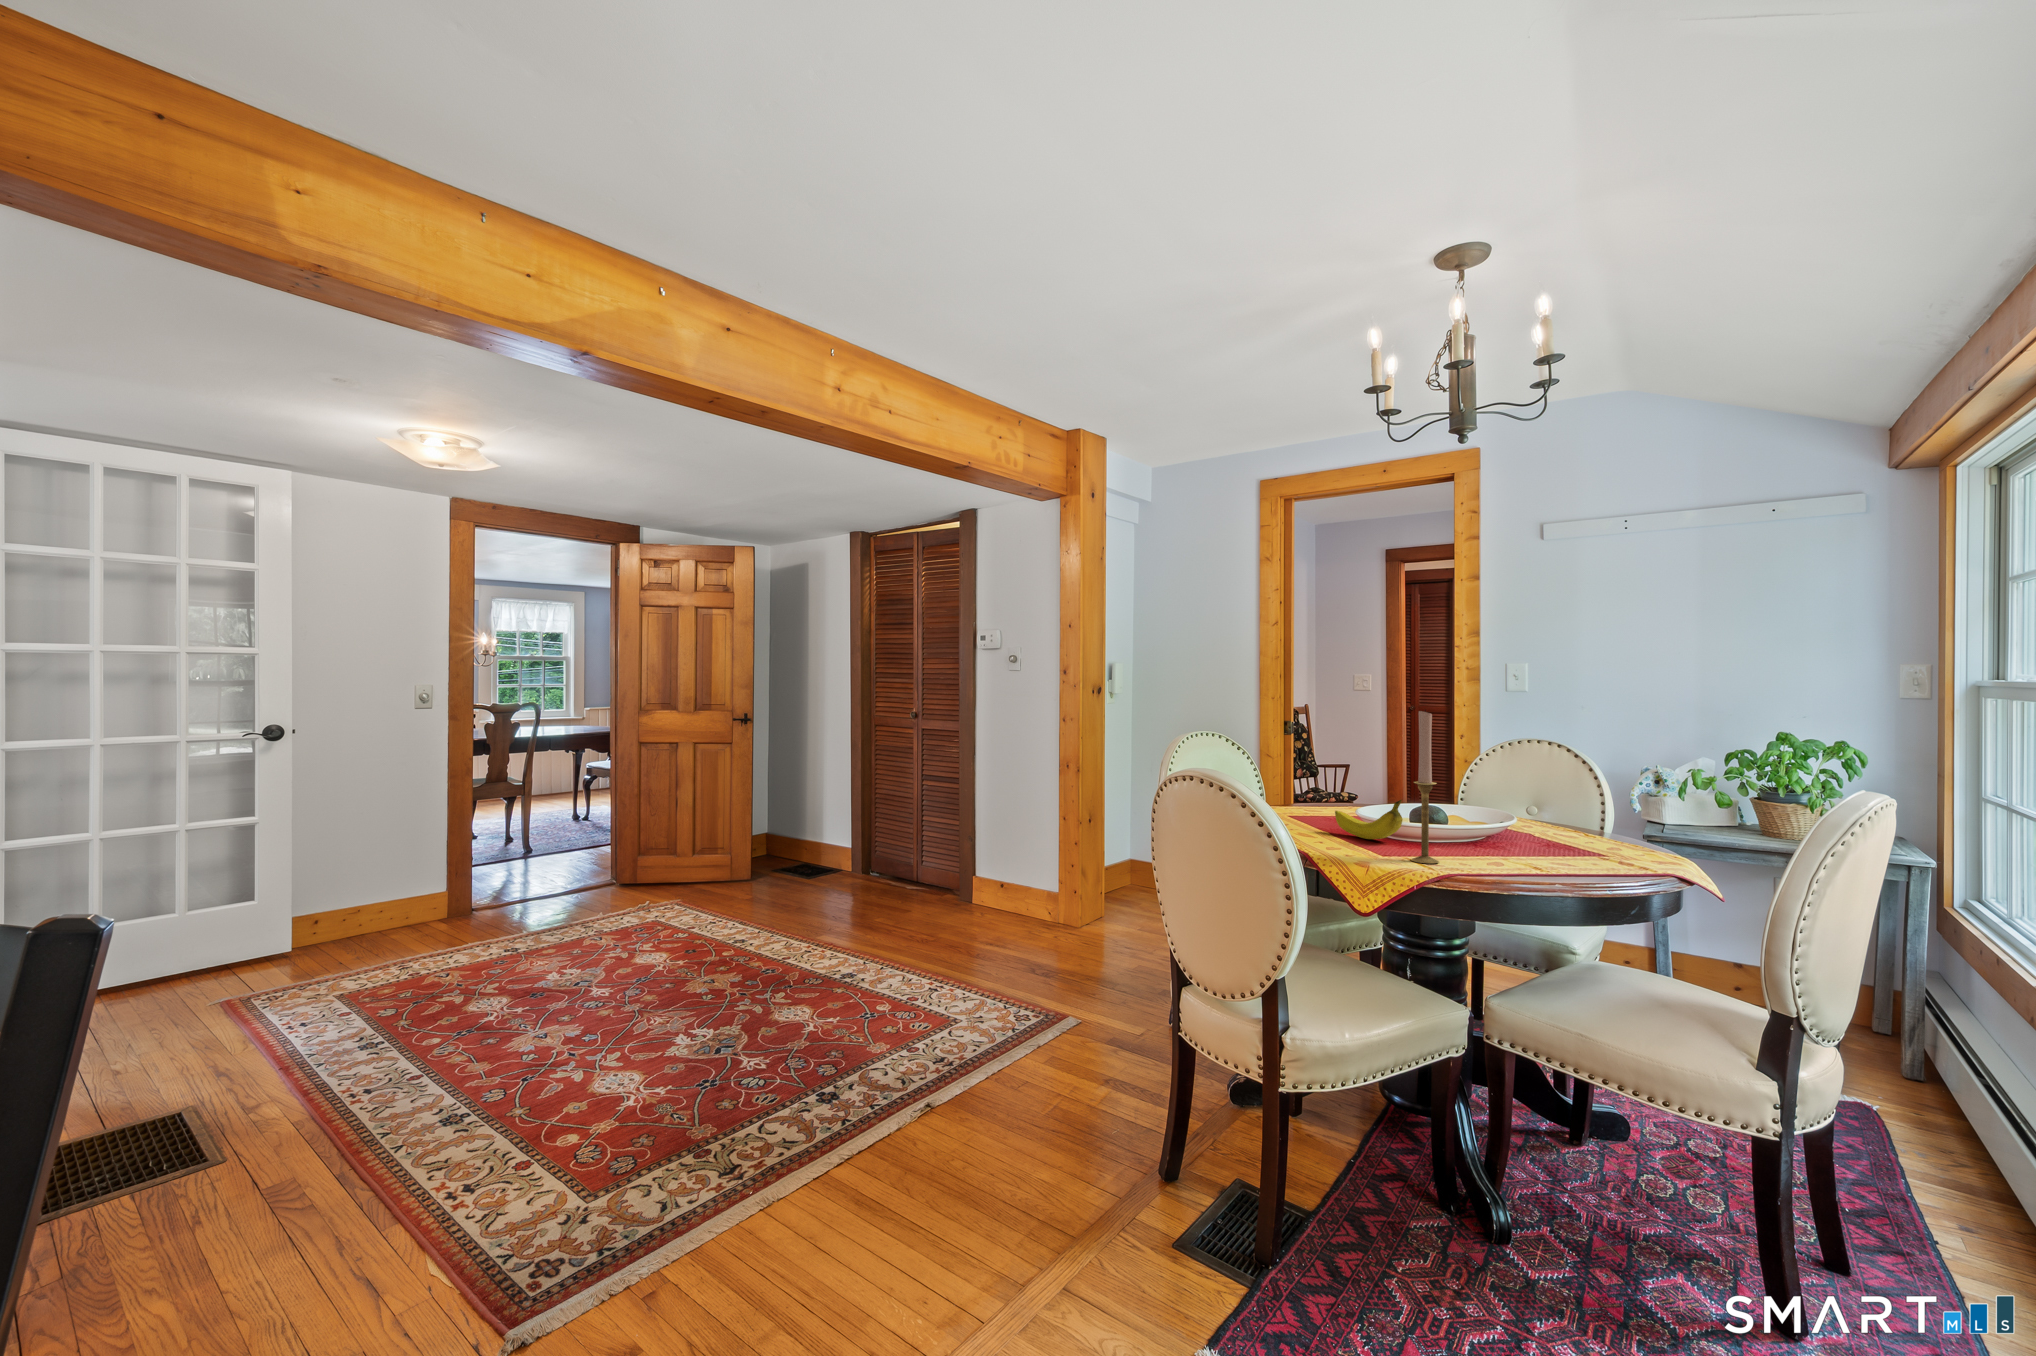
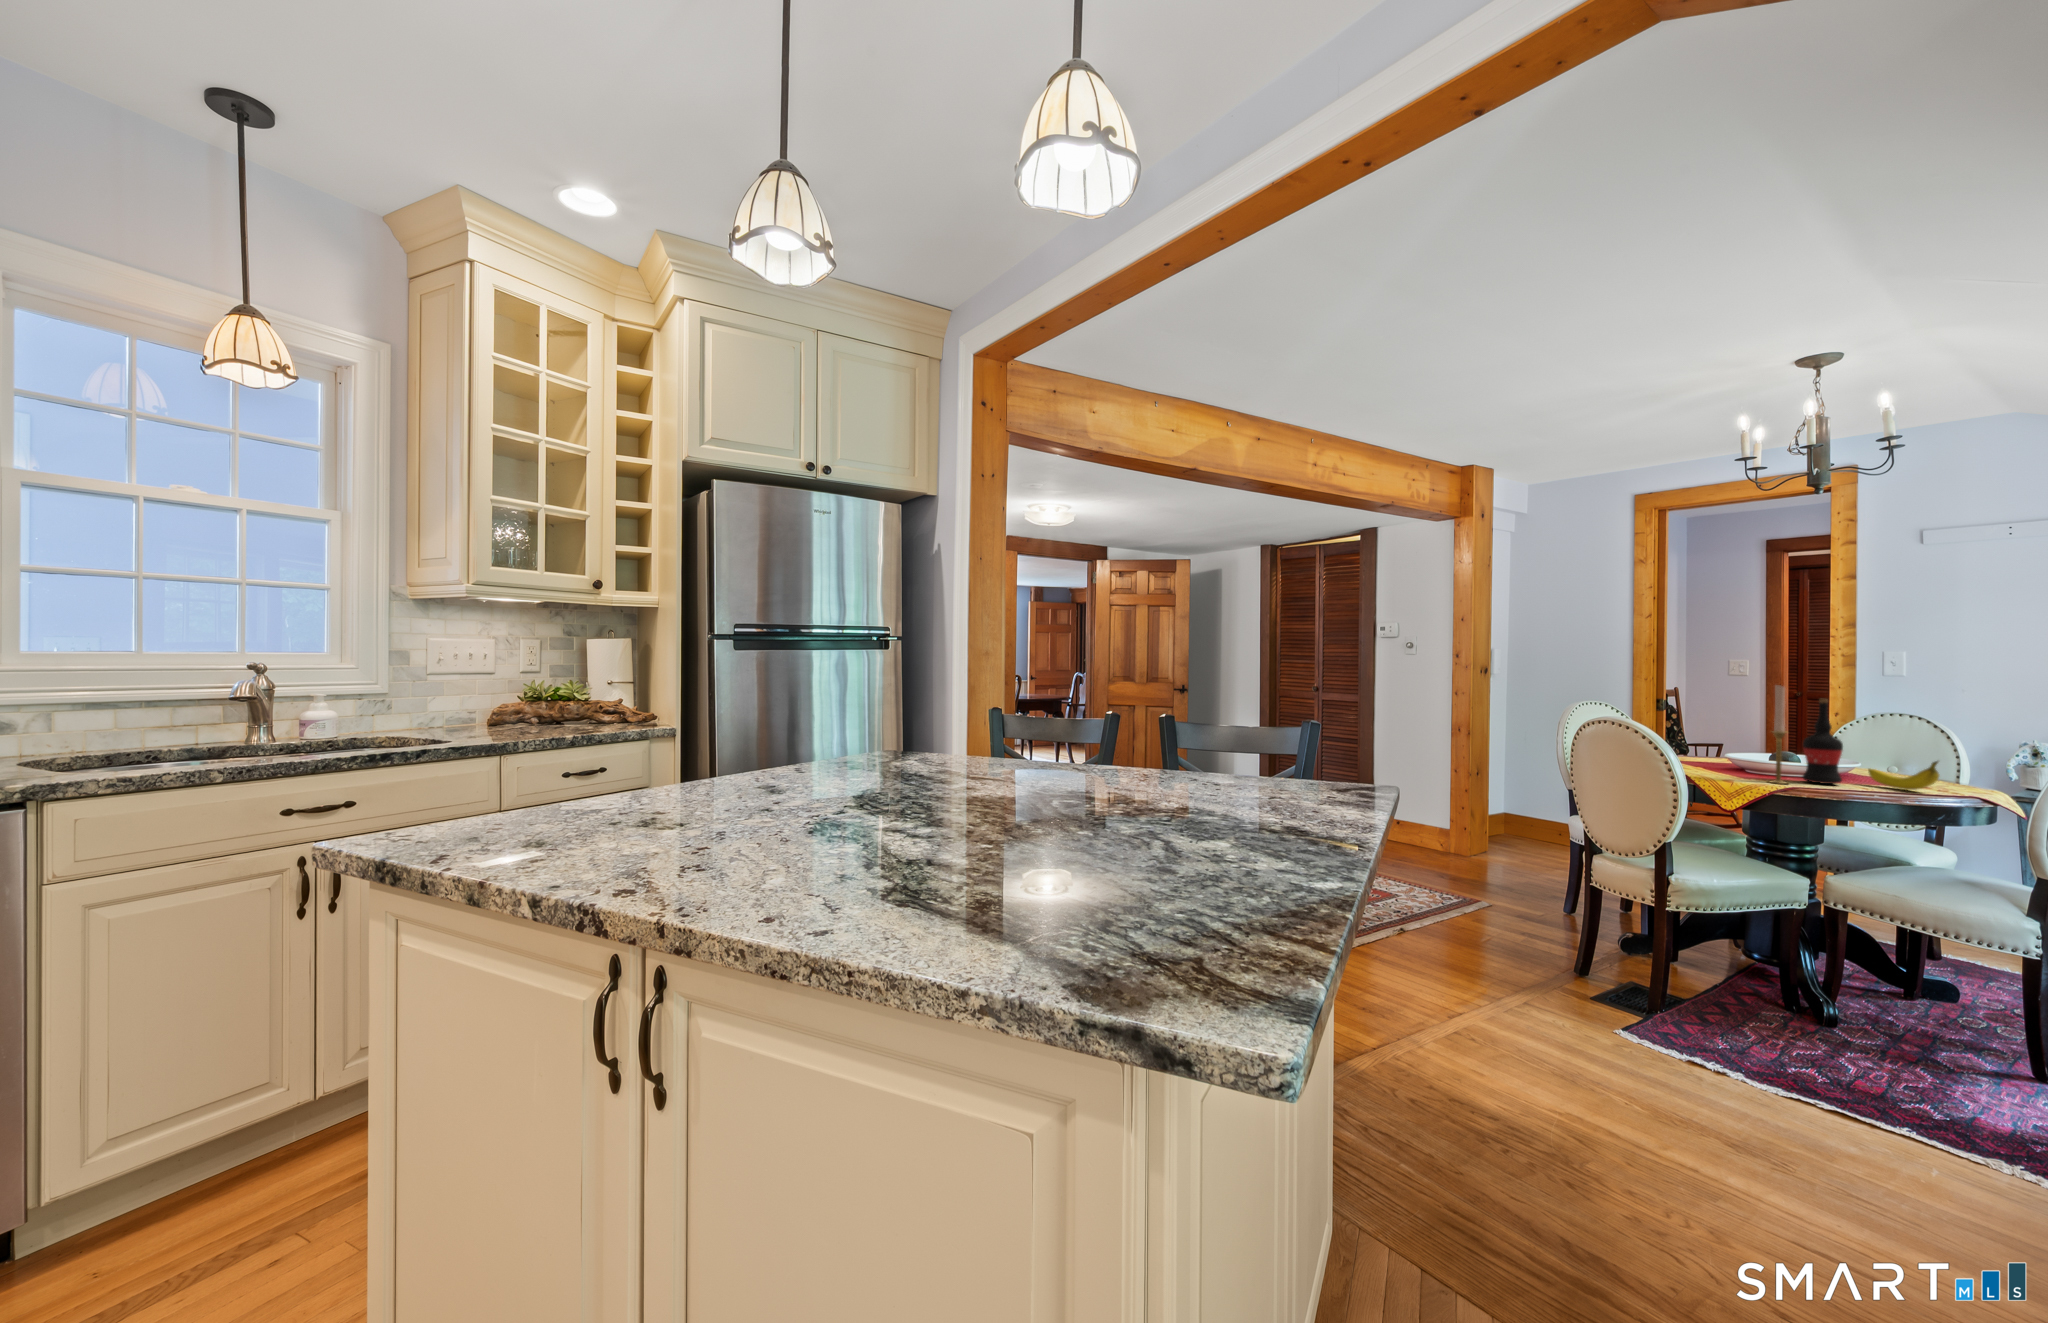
wine bottle: none [1452,730,1502,858] -> present [1803,699,1843,784]
fruit: present [1335,800,1403,839] -> present [1868,761,1939,790]

